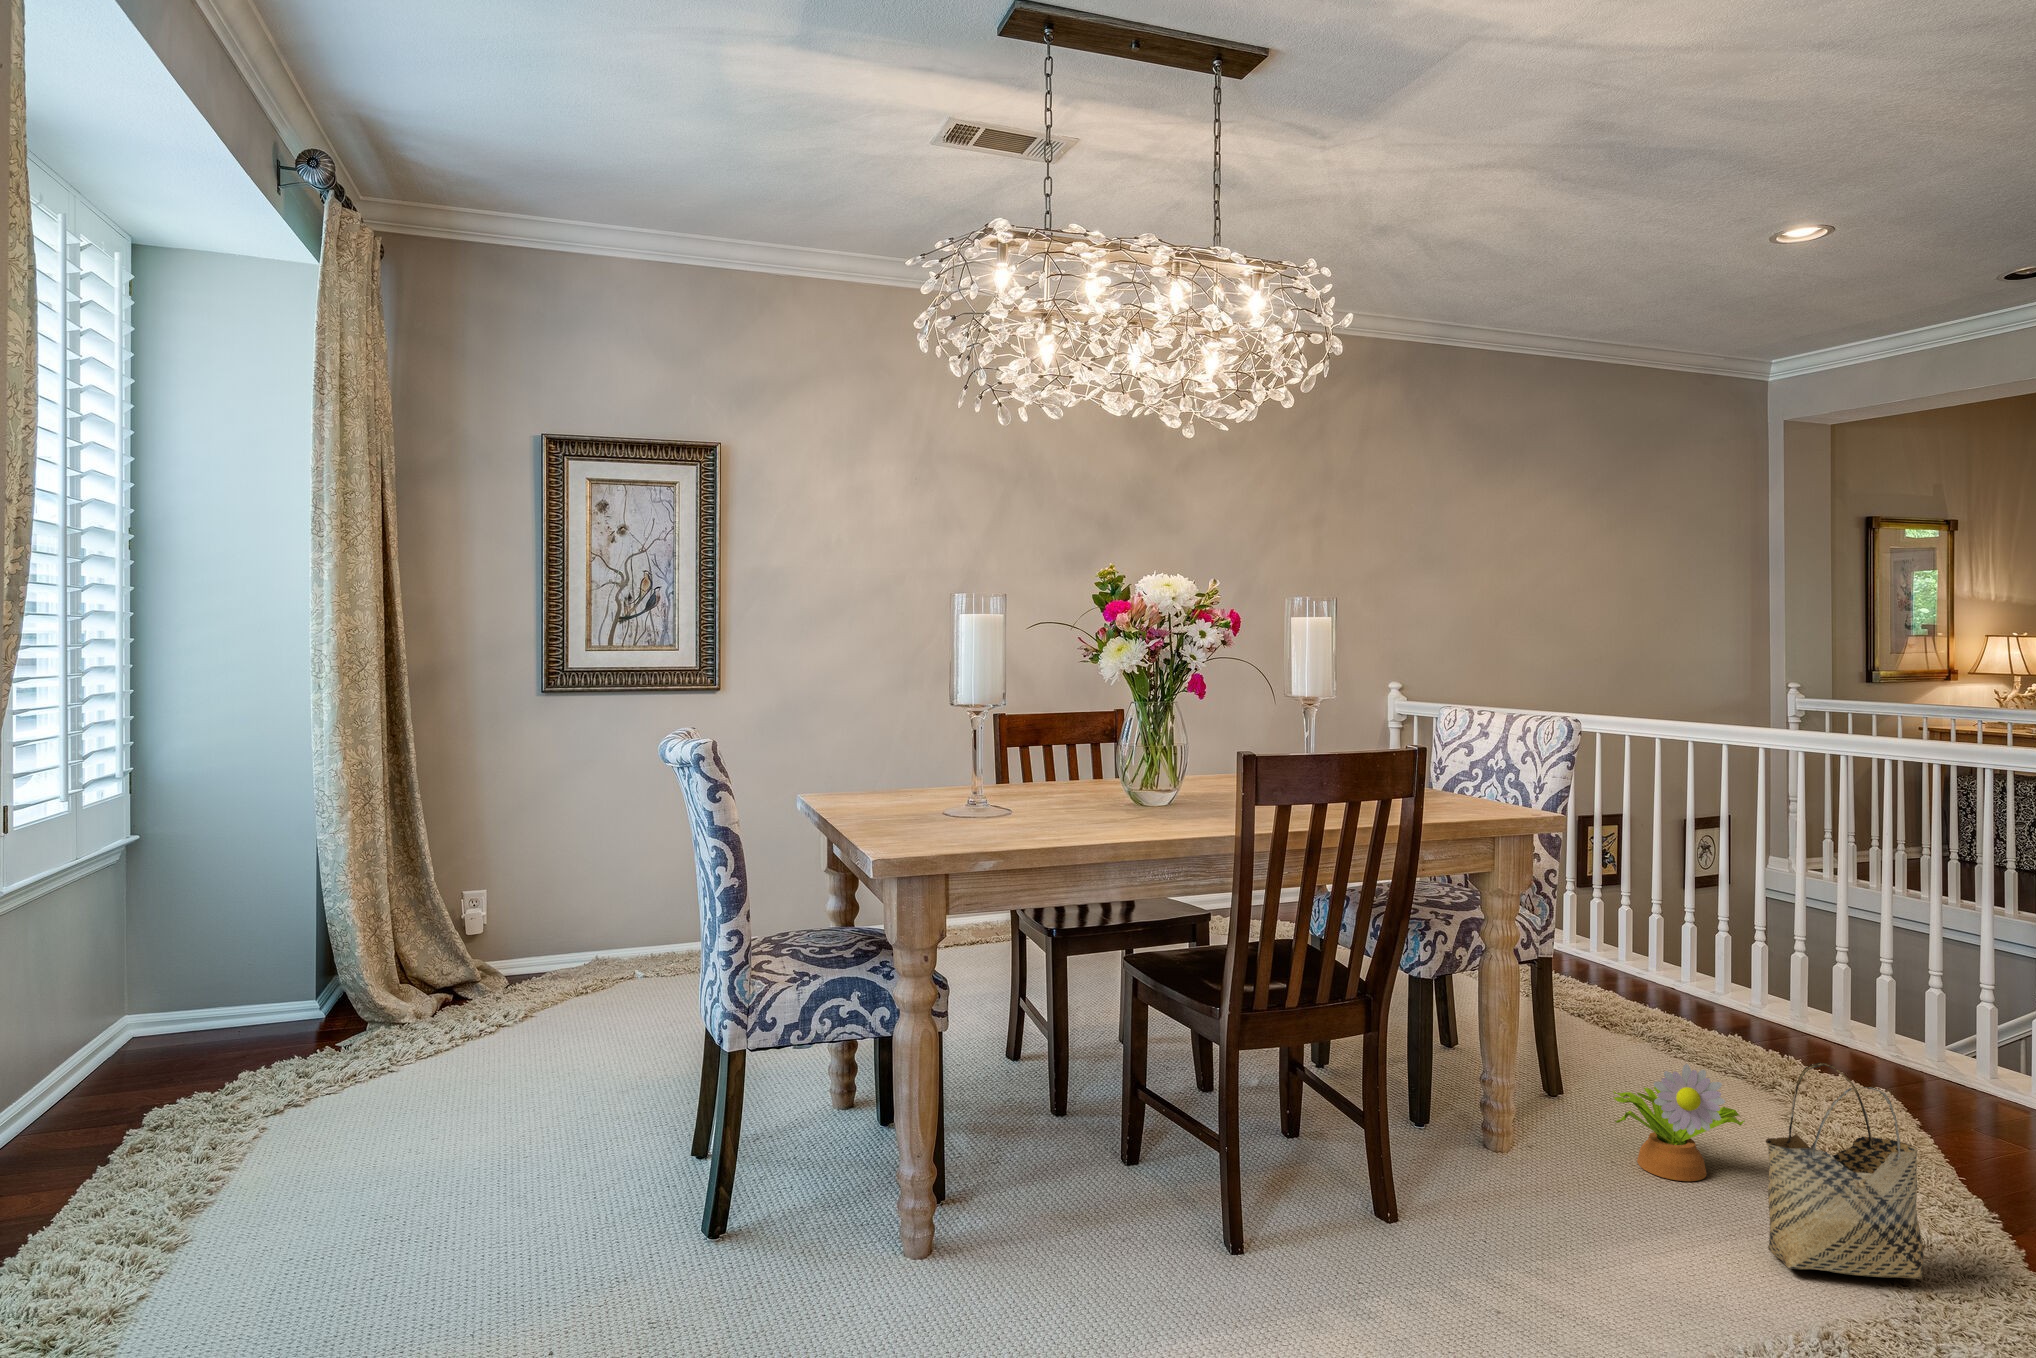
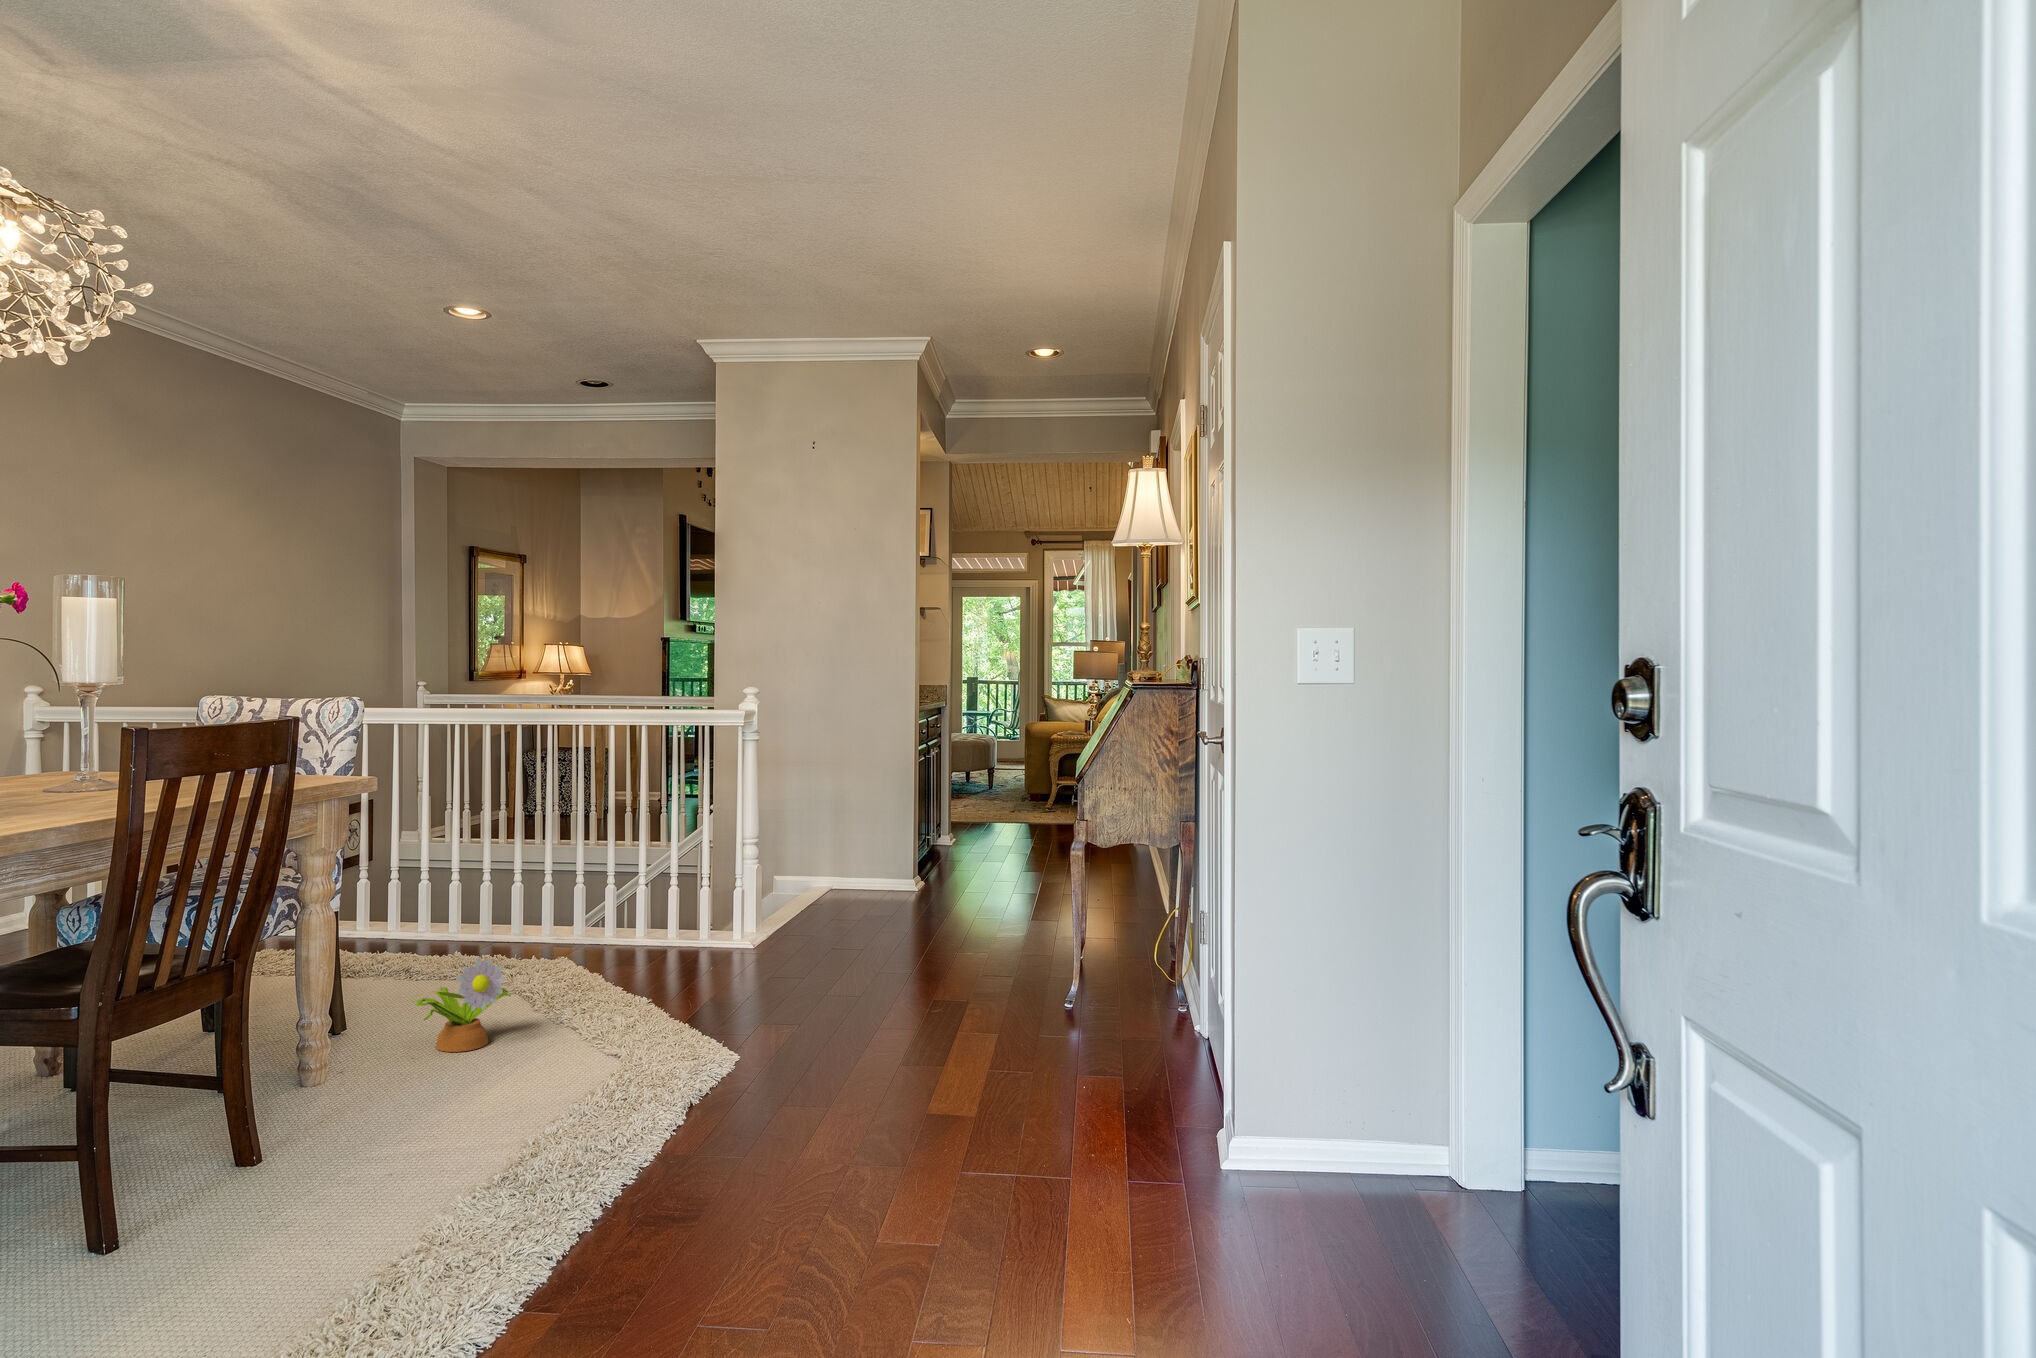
woven basket: present [1766,1063,1924,1279] -> none [553,926,642,1069]

